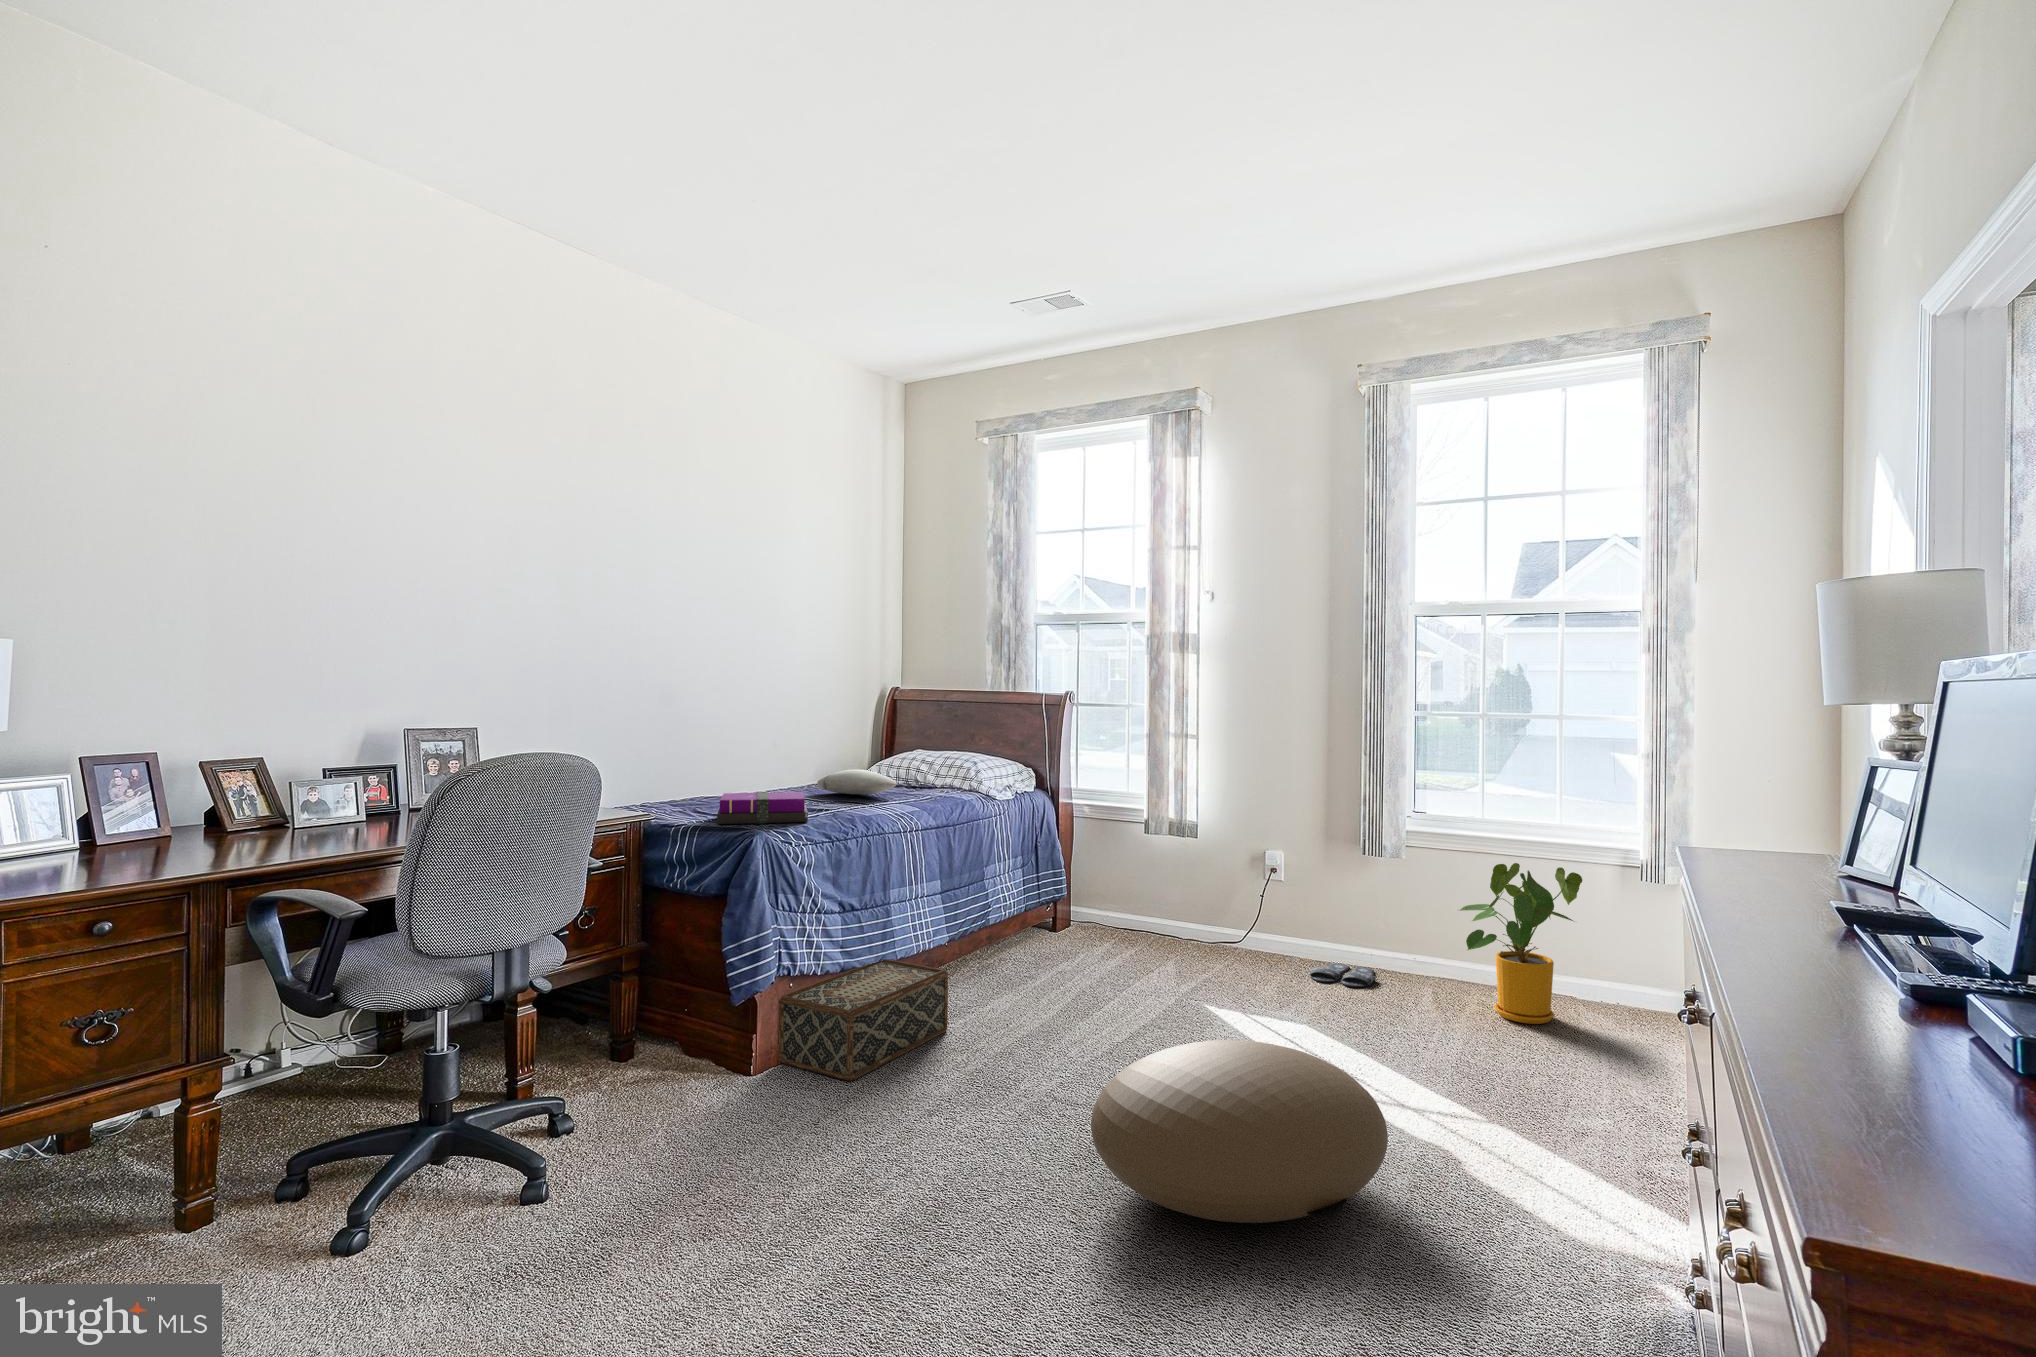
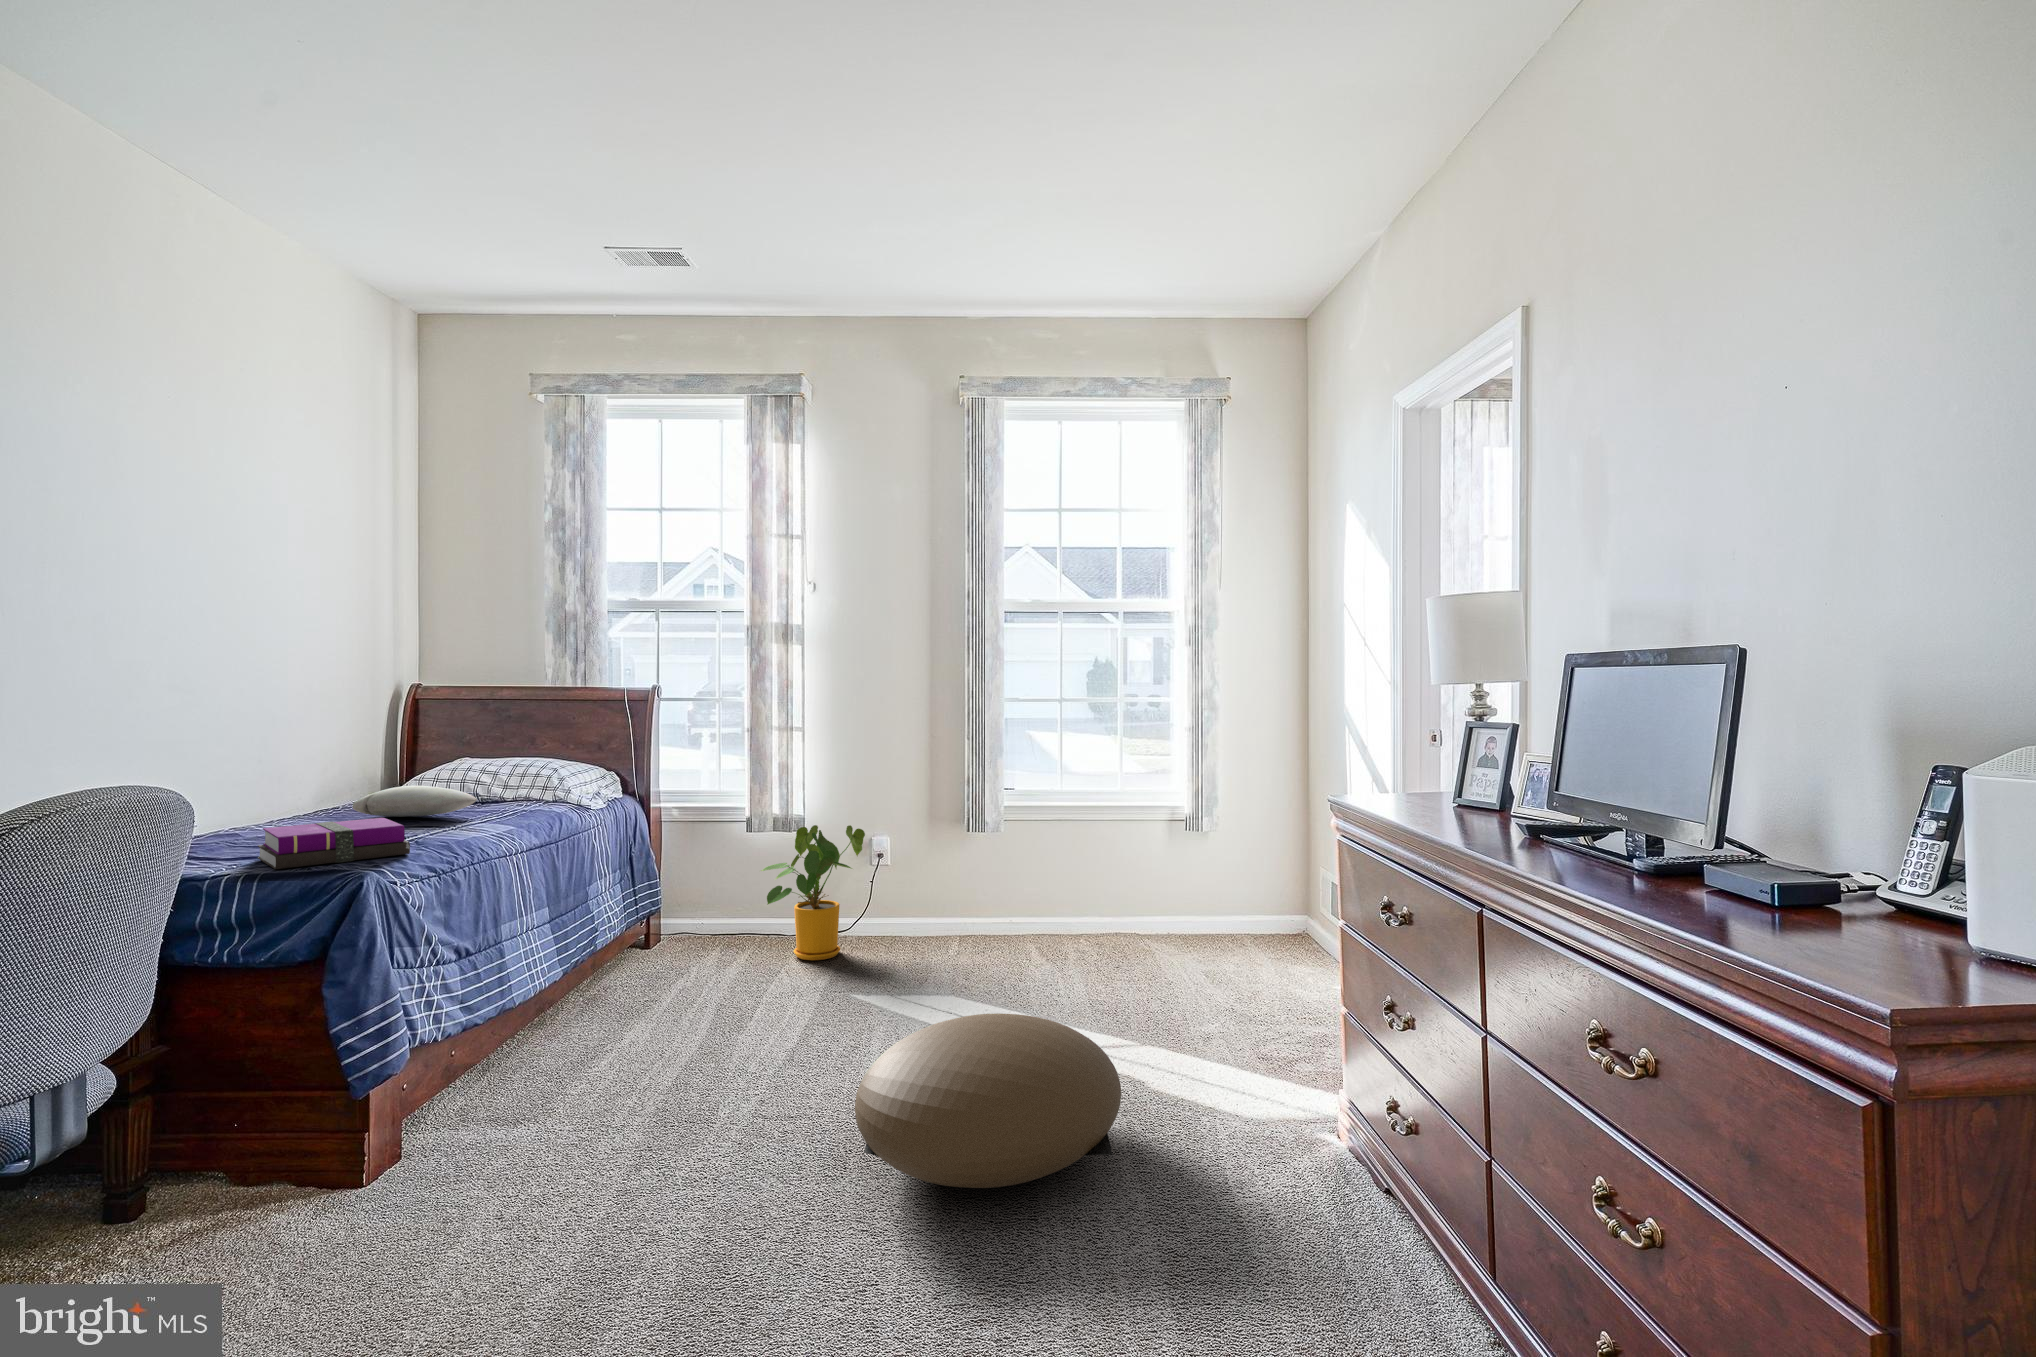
house plant: present [1459,863,1582,1024] -> present [761,825,865,960]
woven basket: present [778,959,948,1081] -> none [393,1007,595,1160]
slippers: present [1310,964,1377,987] -> none [926,936,984,955]

